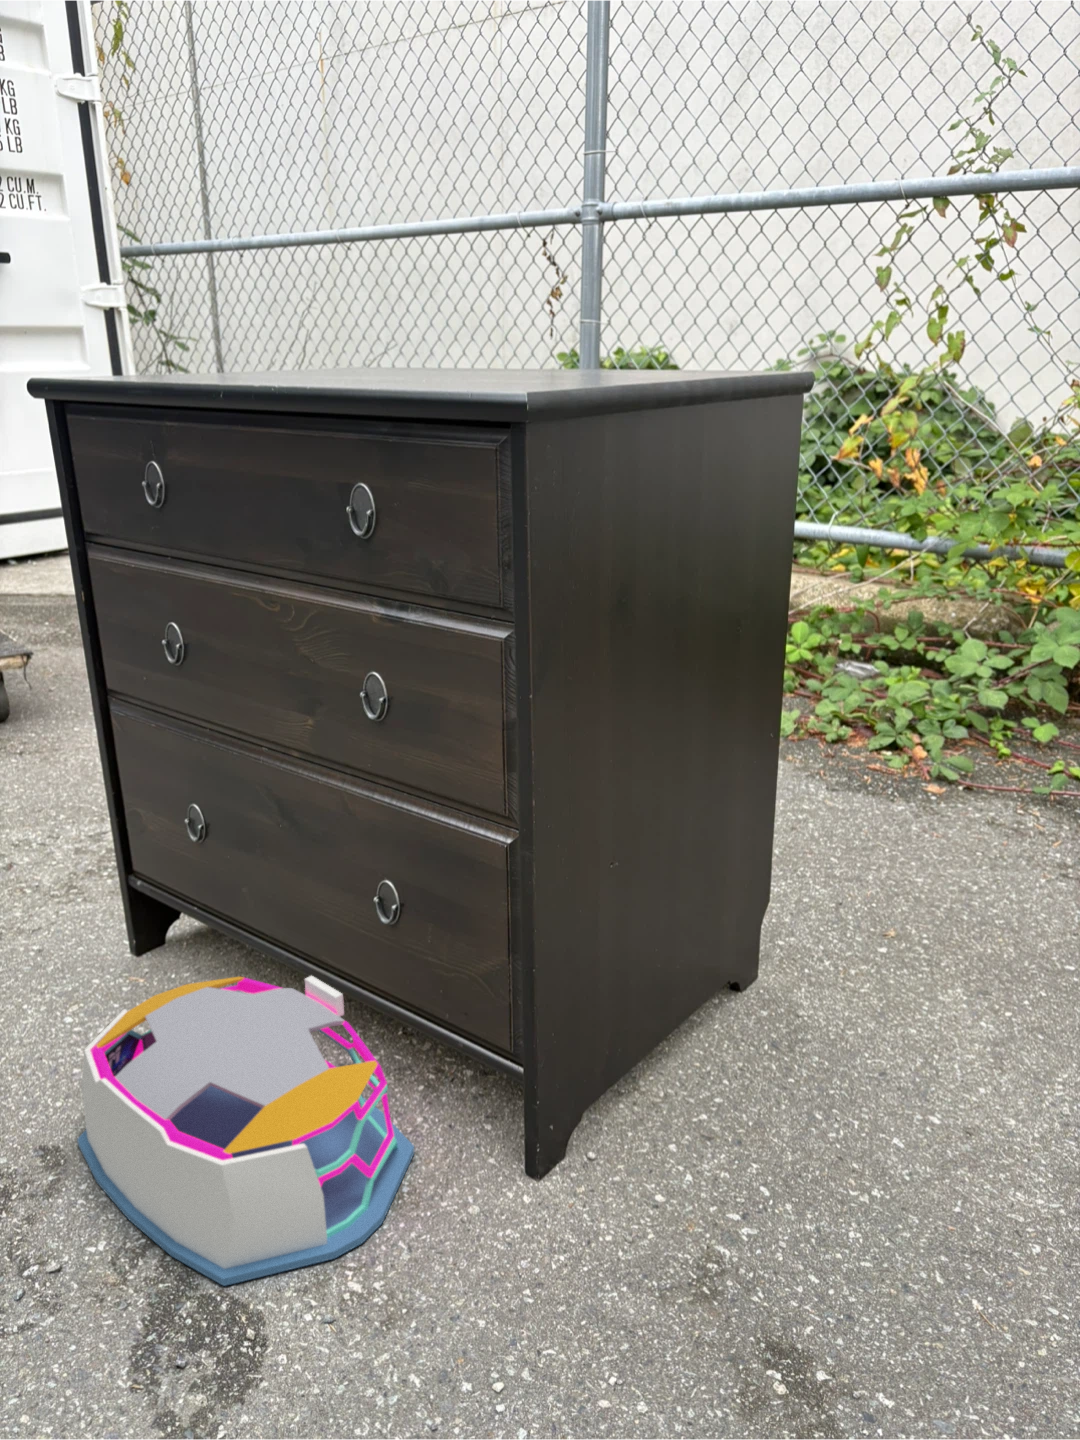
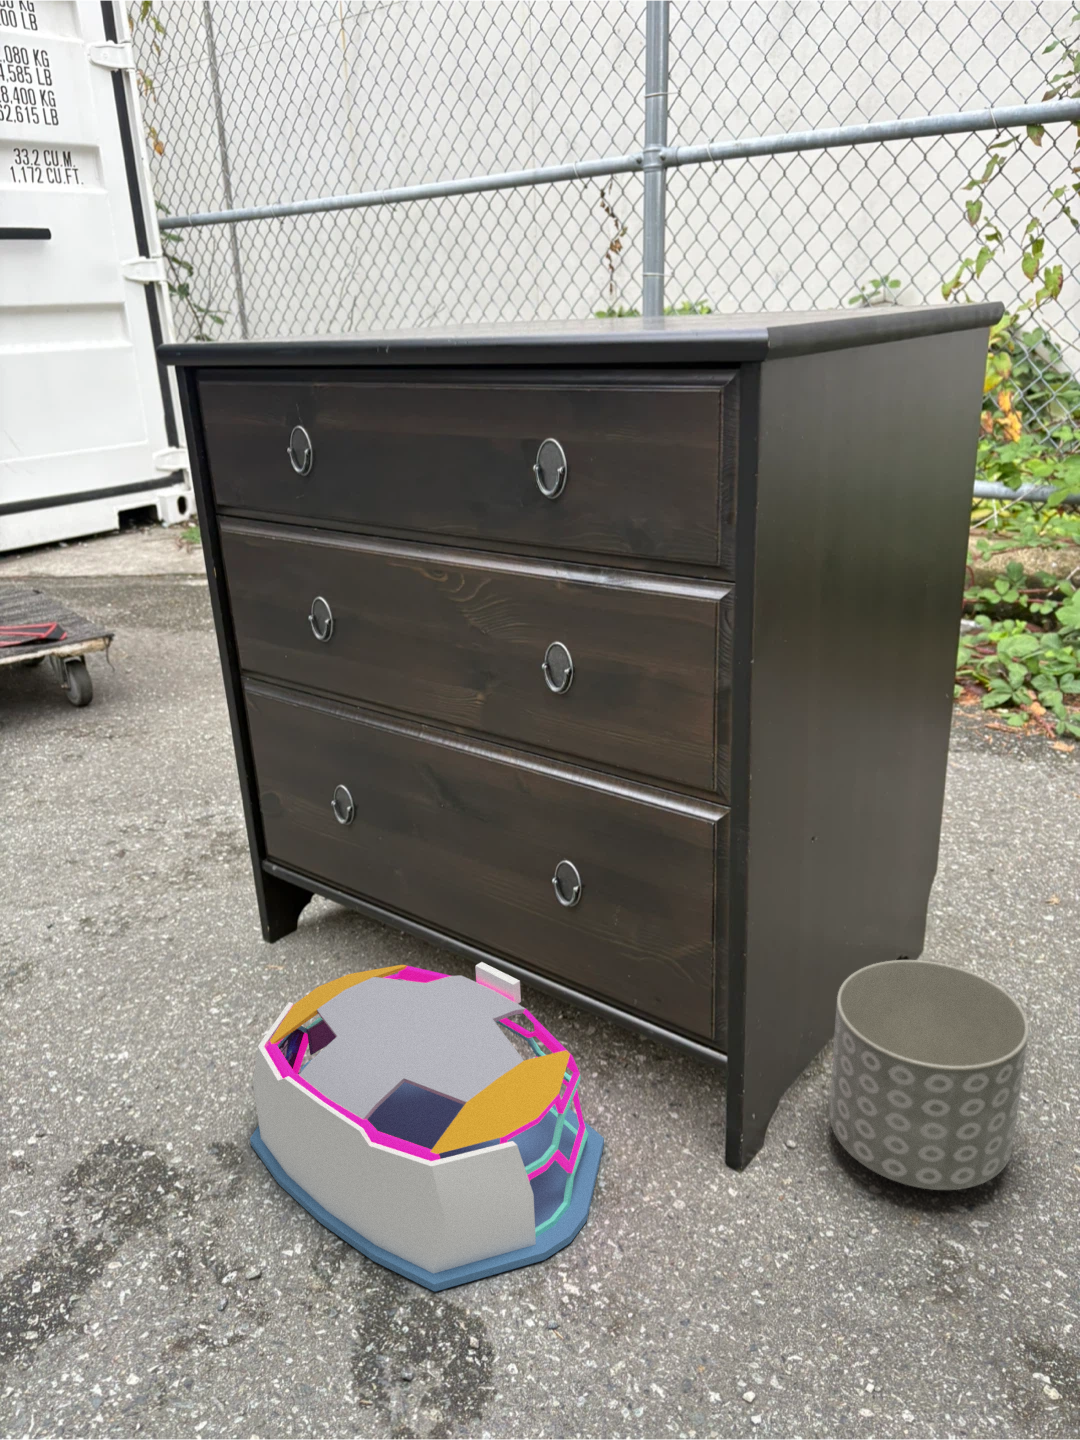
planter: none [627,983,803,1201] -> present [829,960,1029,1190]

